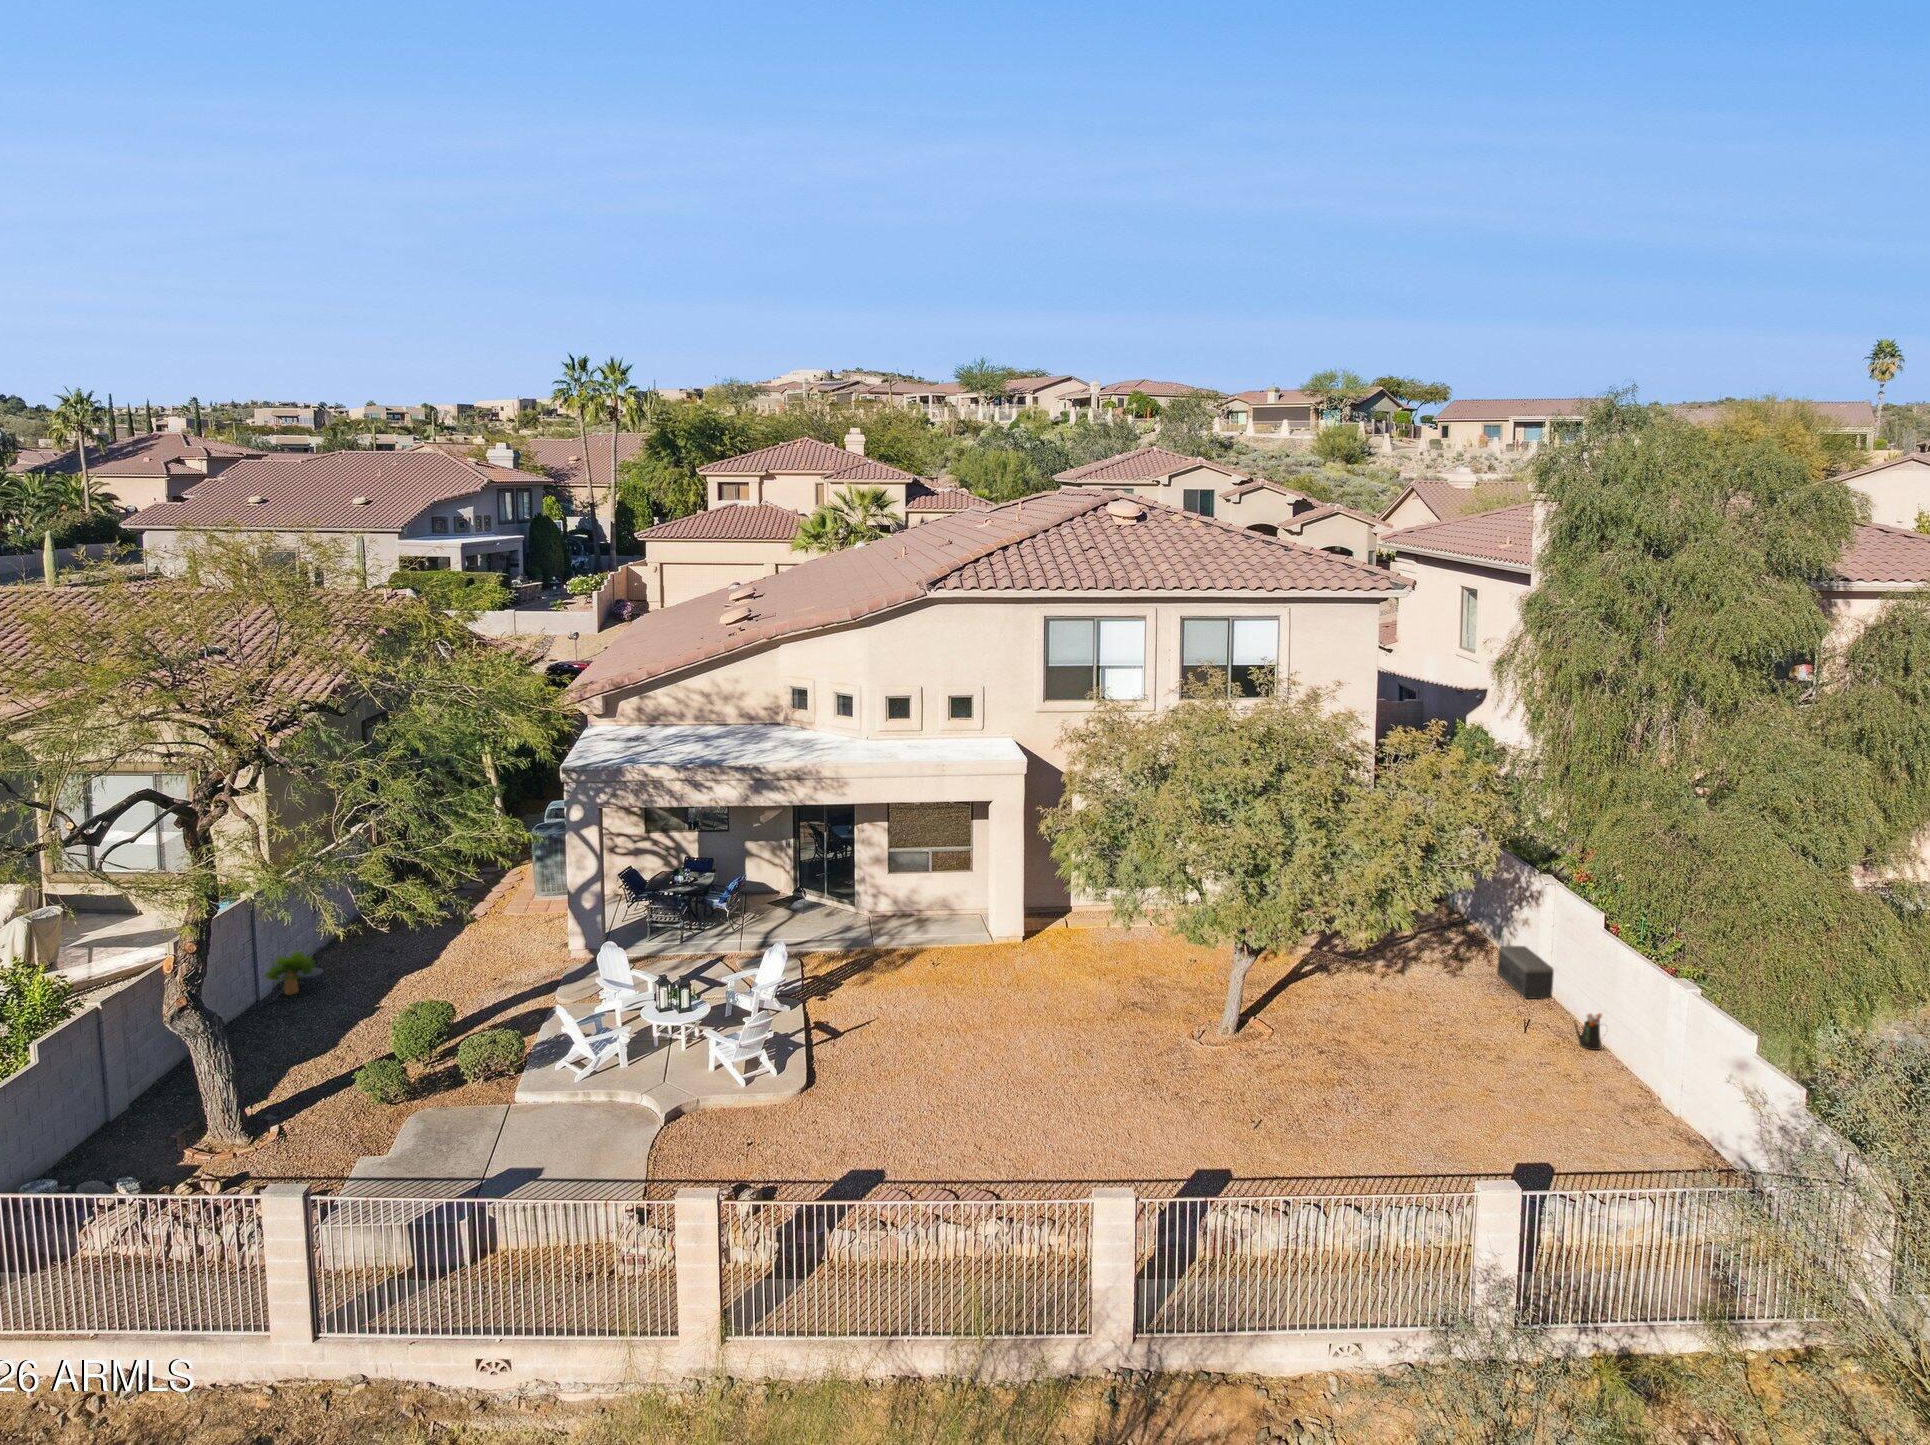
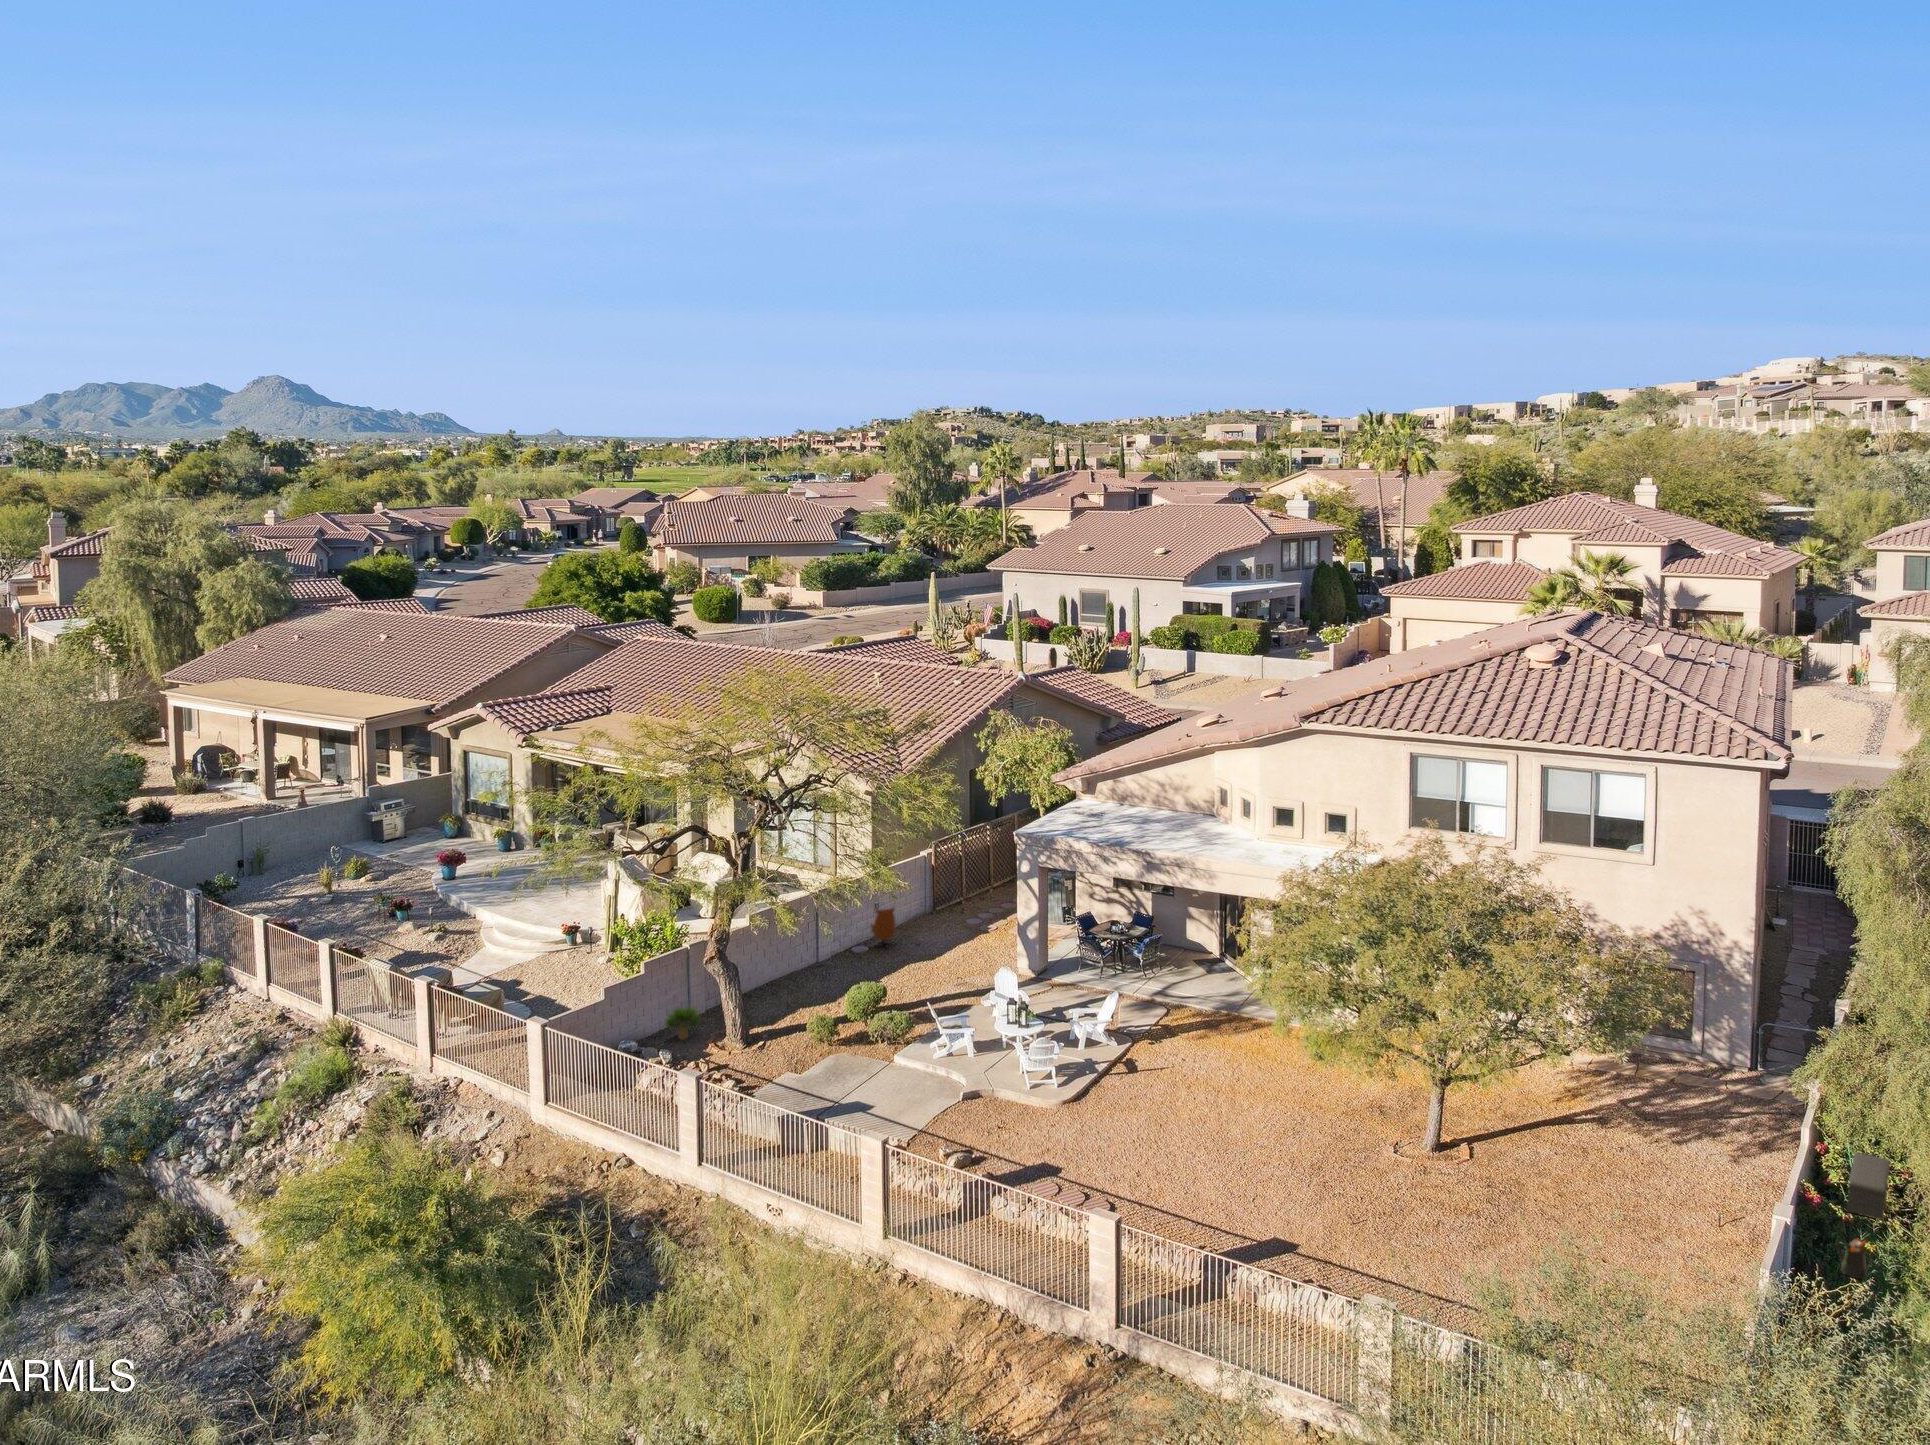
lounge chair: none [305,901,361,965] -> present [871,908,895,947]
potted plant: present [264,951,314,995] -> present [665,1006,700,1039]

